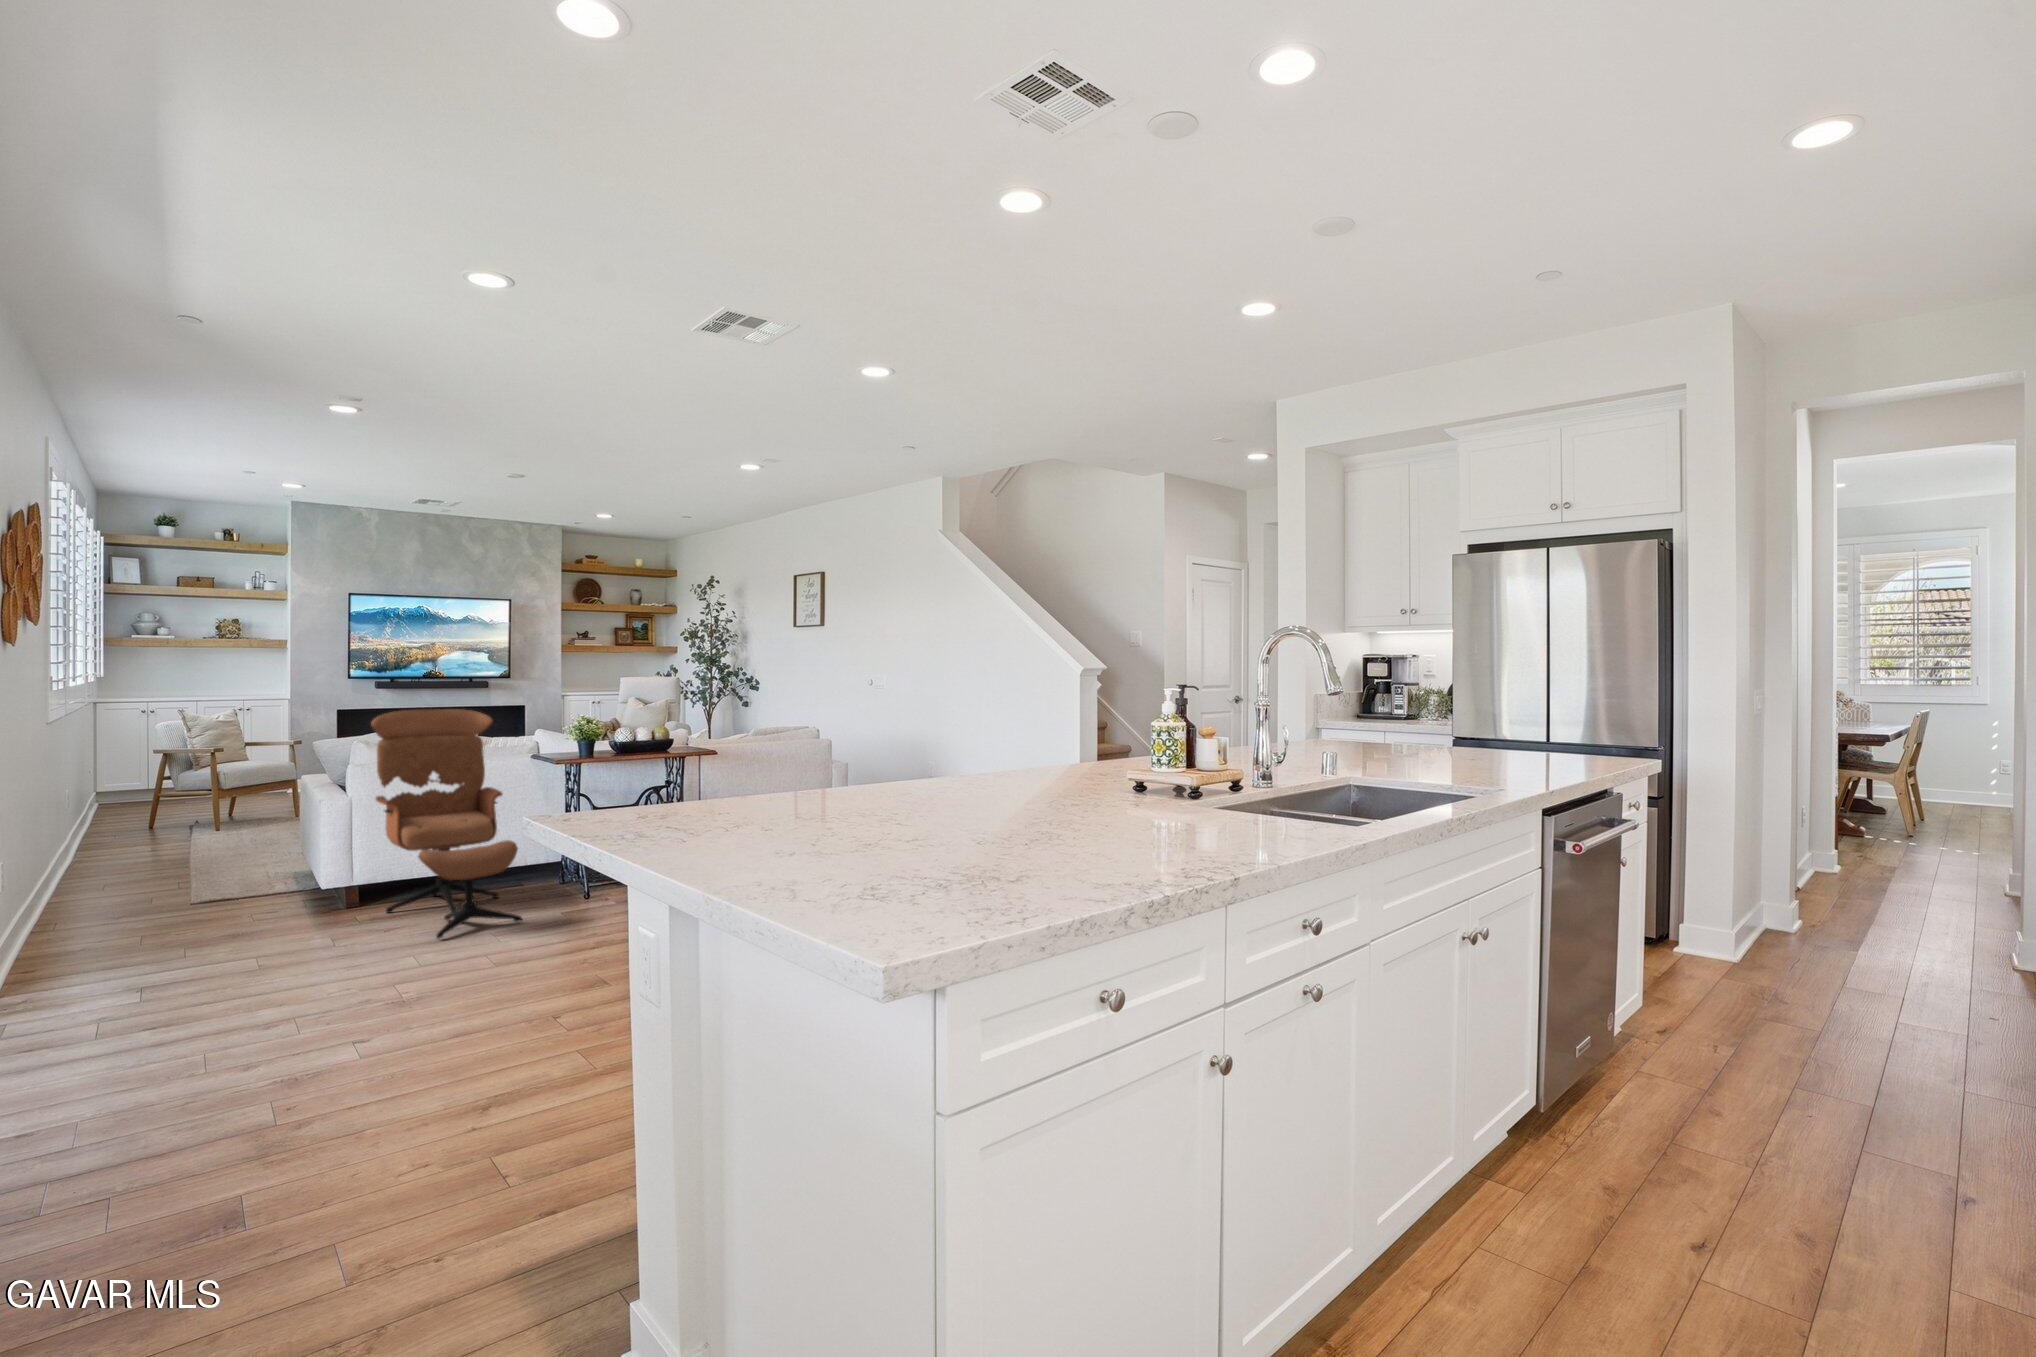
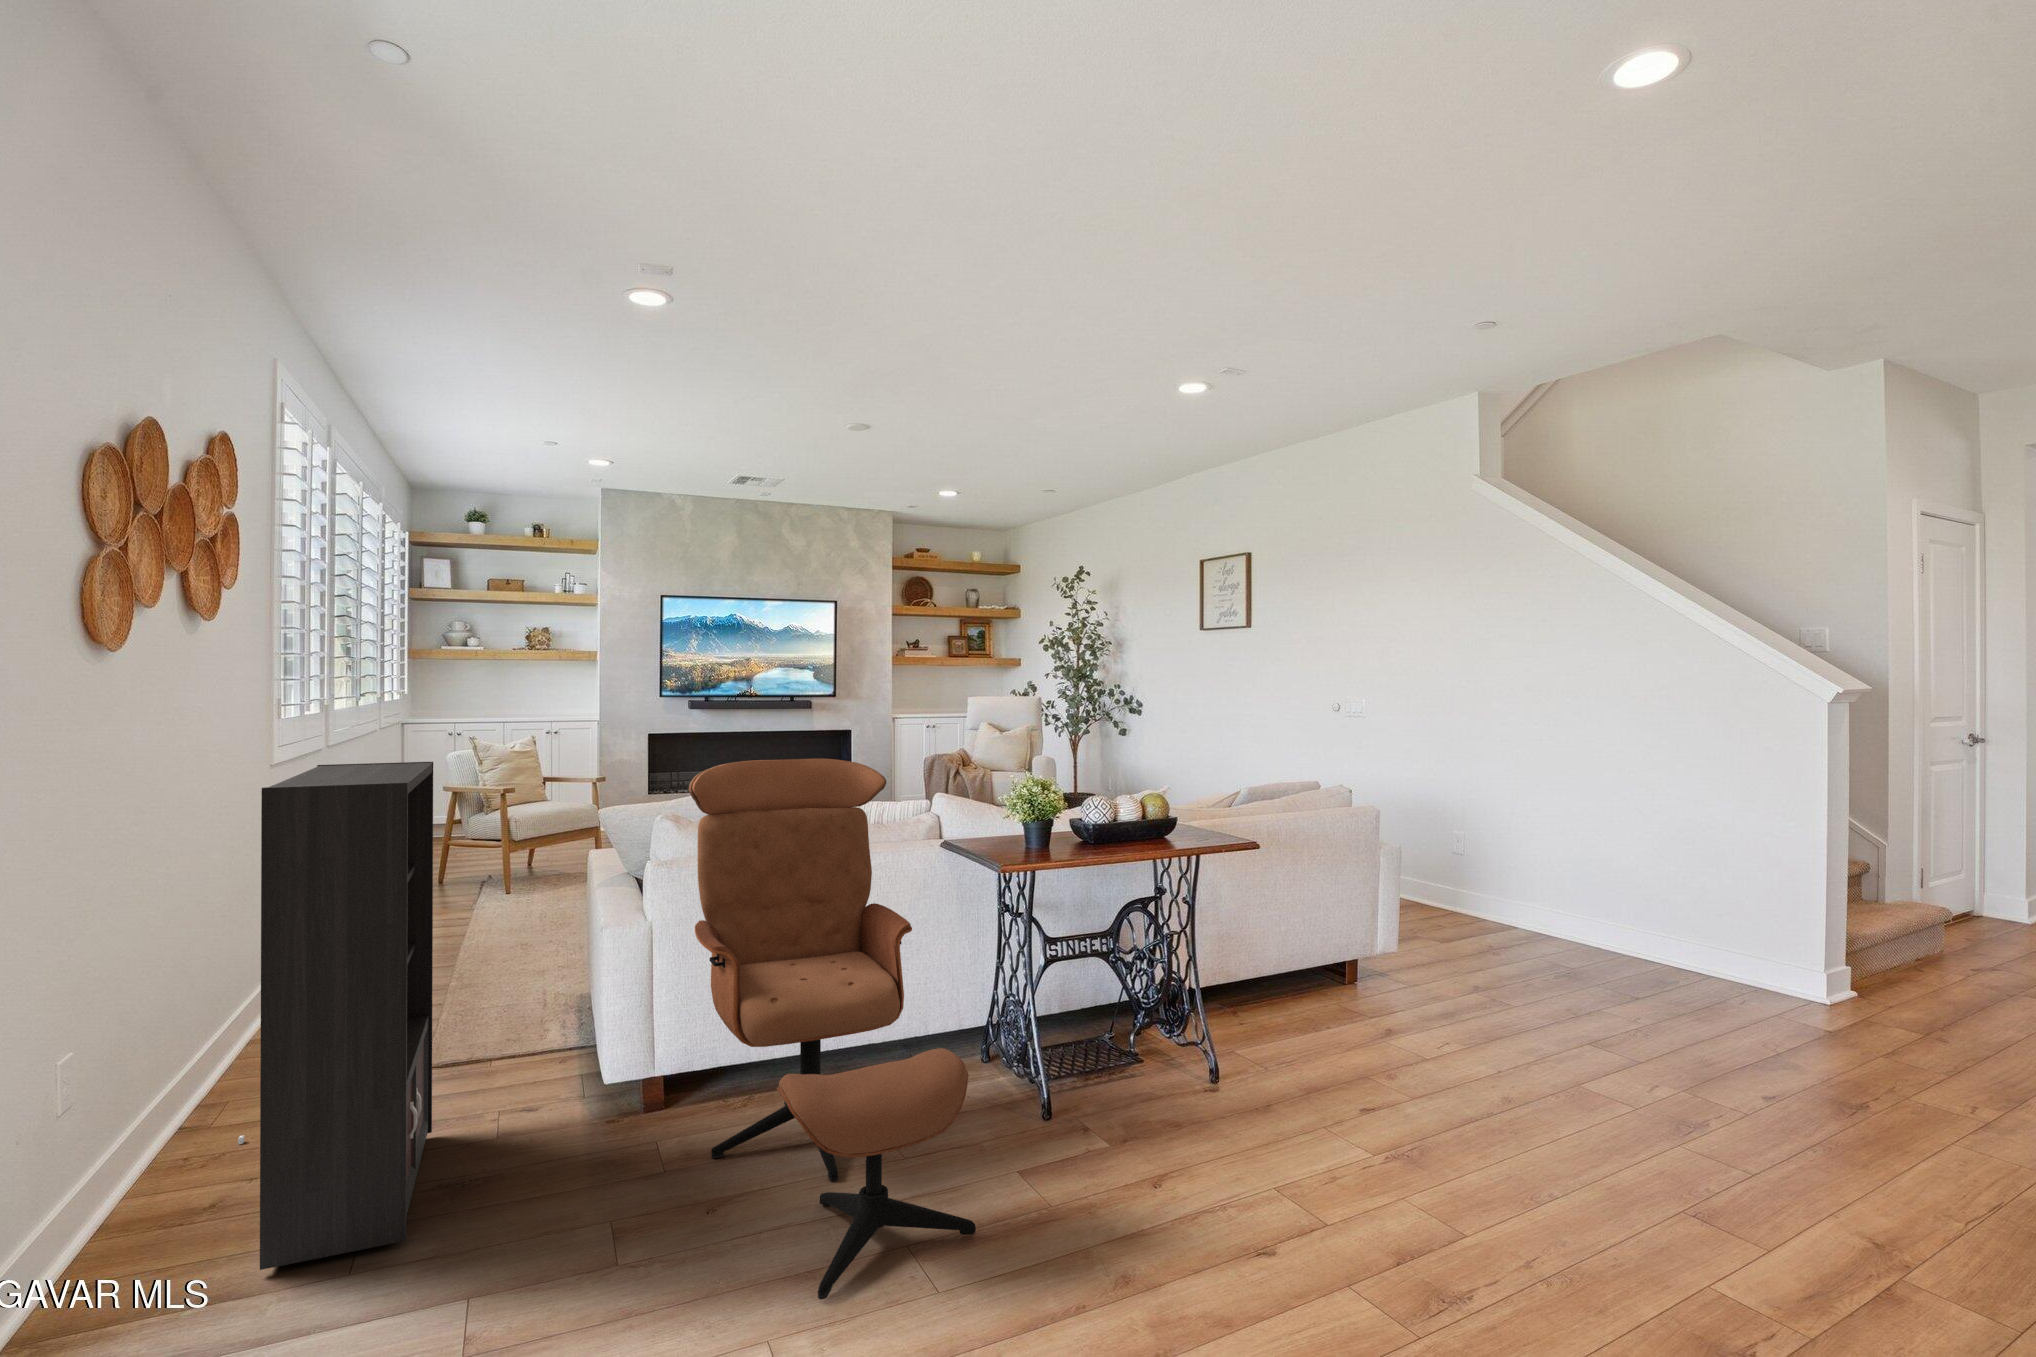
bookcase: none [87,711,216,951] -> present [238,762,433,1270]

